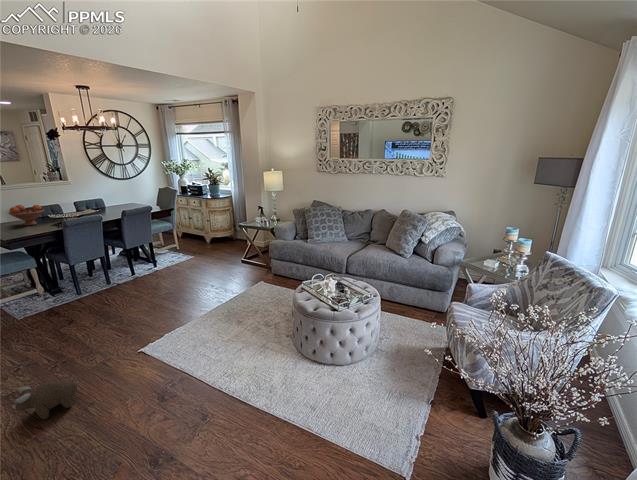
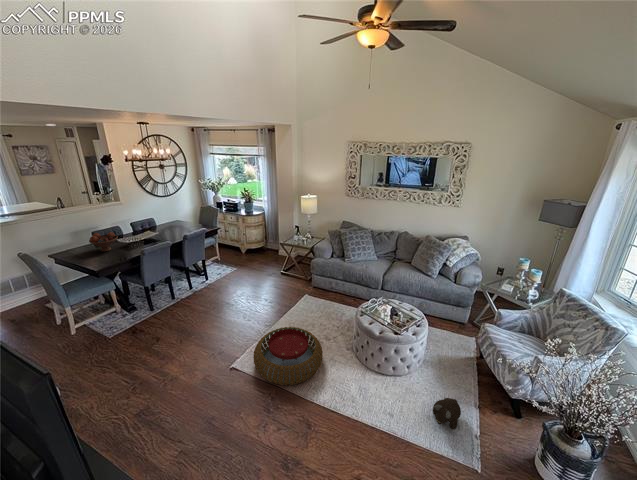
pouf: none [163,308,252,372] -> present [254,327,323,385]
plush toy: present [12,381,77,419] -> present [433,398,461,429]

